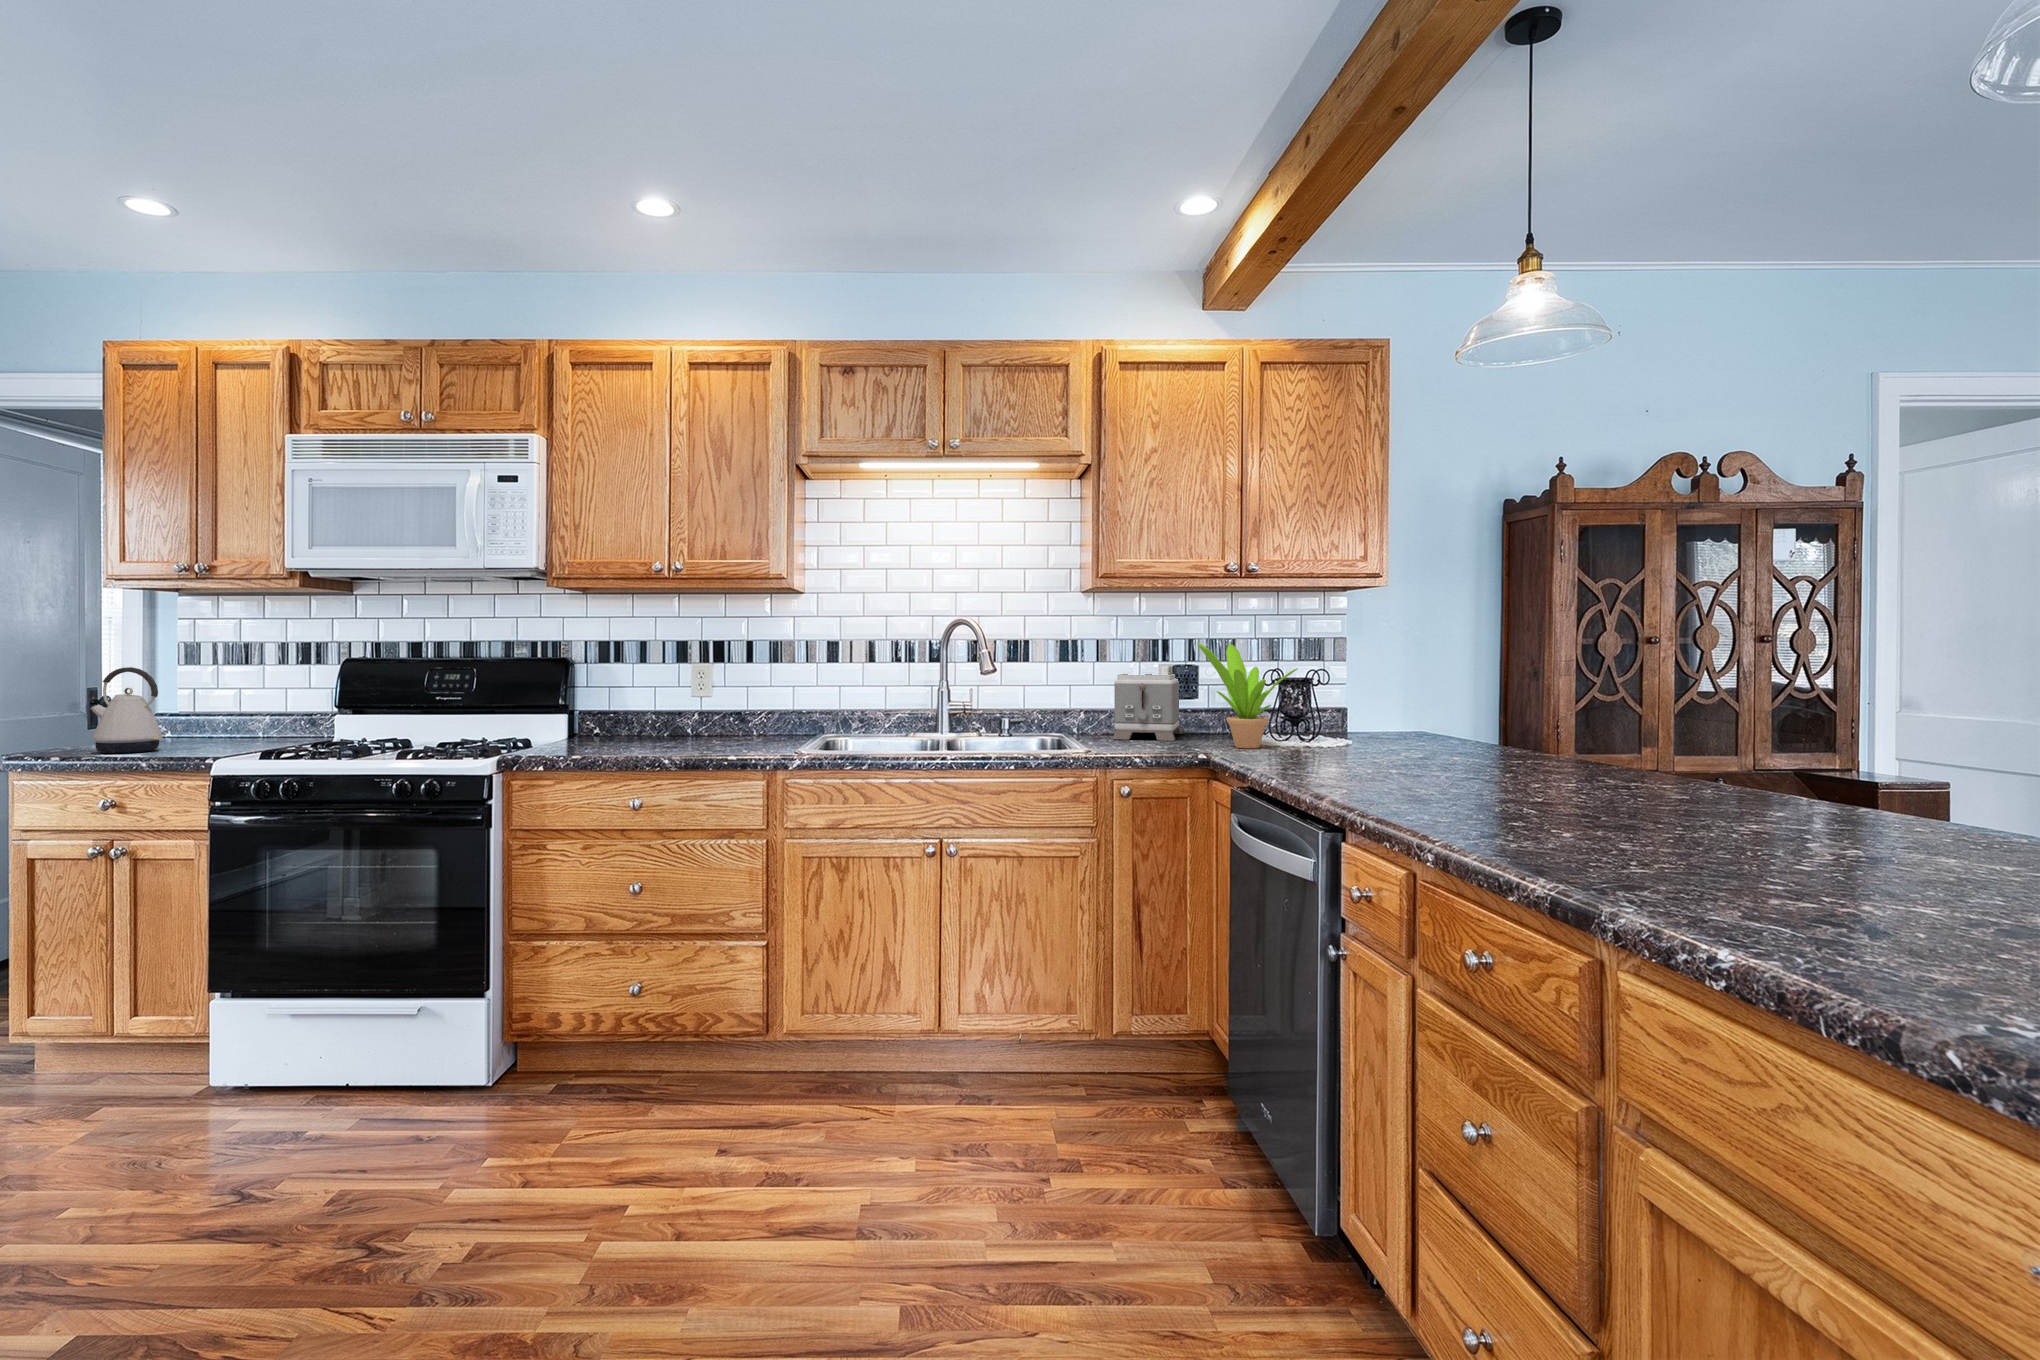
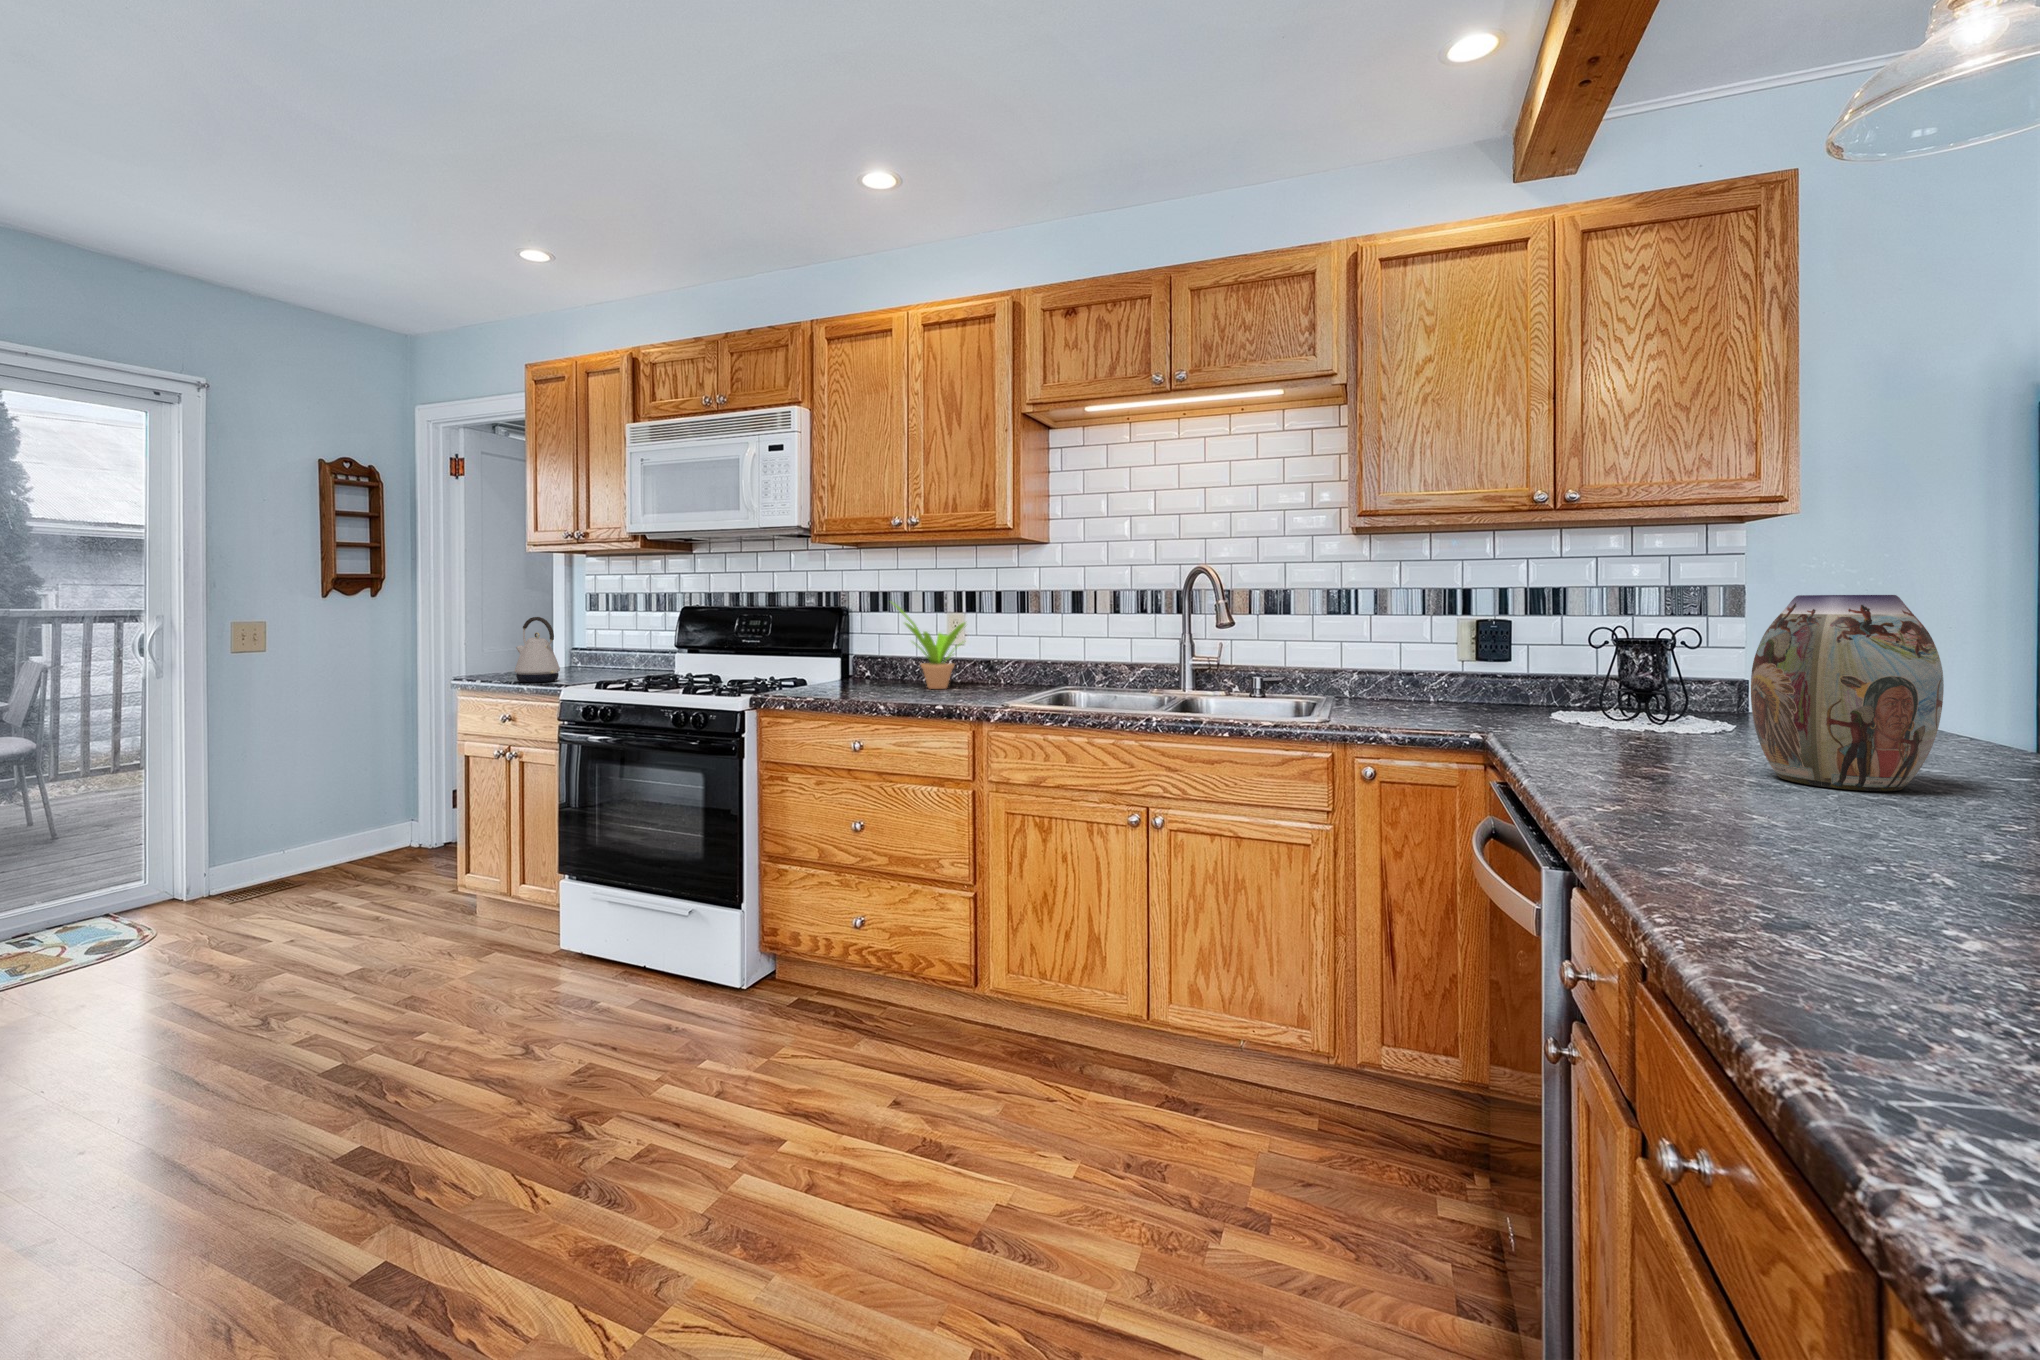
potted plant: present [1197,643,1297,748] -> present [891,603,965,689]
vase: none [1377,649,1472,773] -> present [1751,595,1944,791]
toaster: present [1113,674,1182,741] -> none [1387,629,1494,713]

